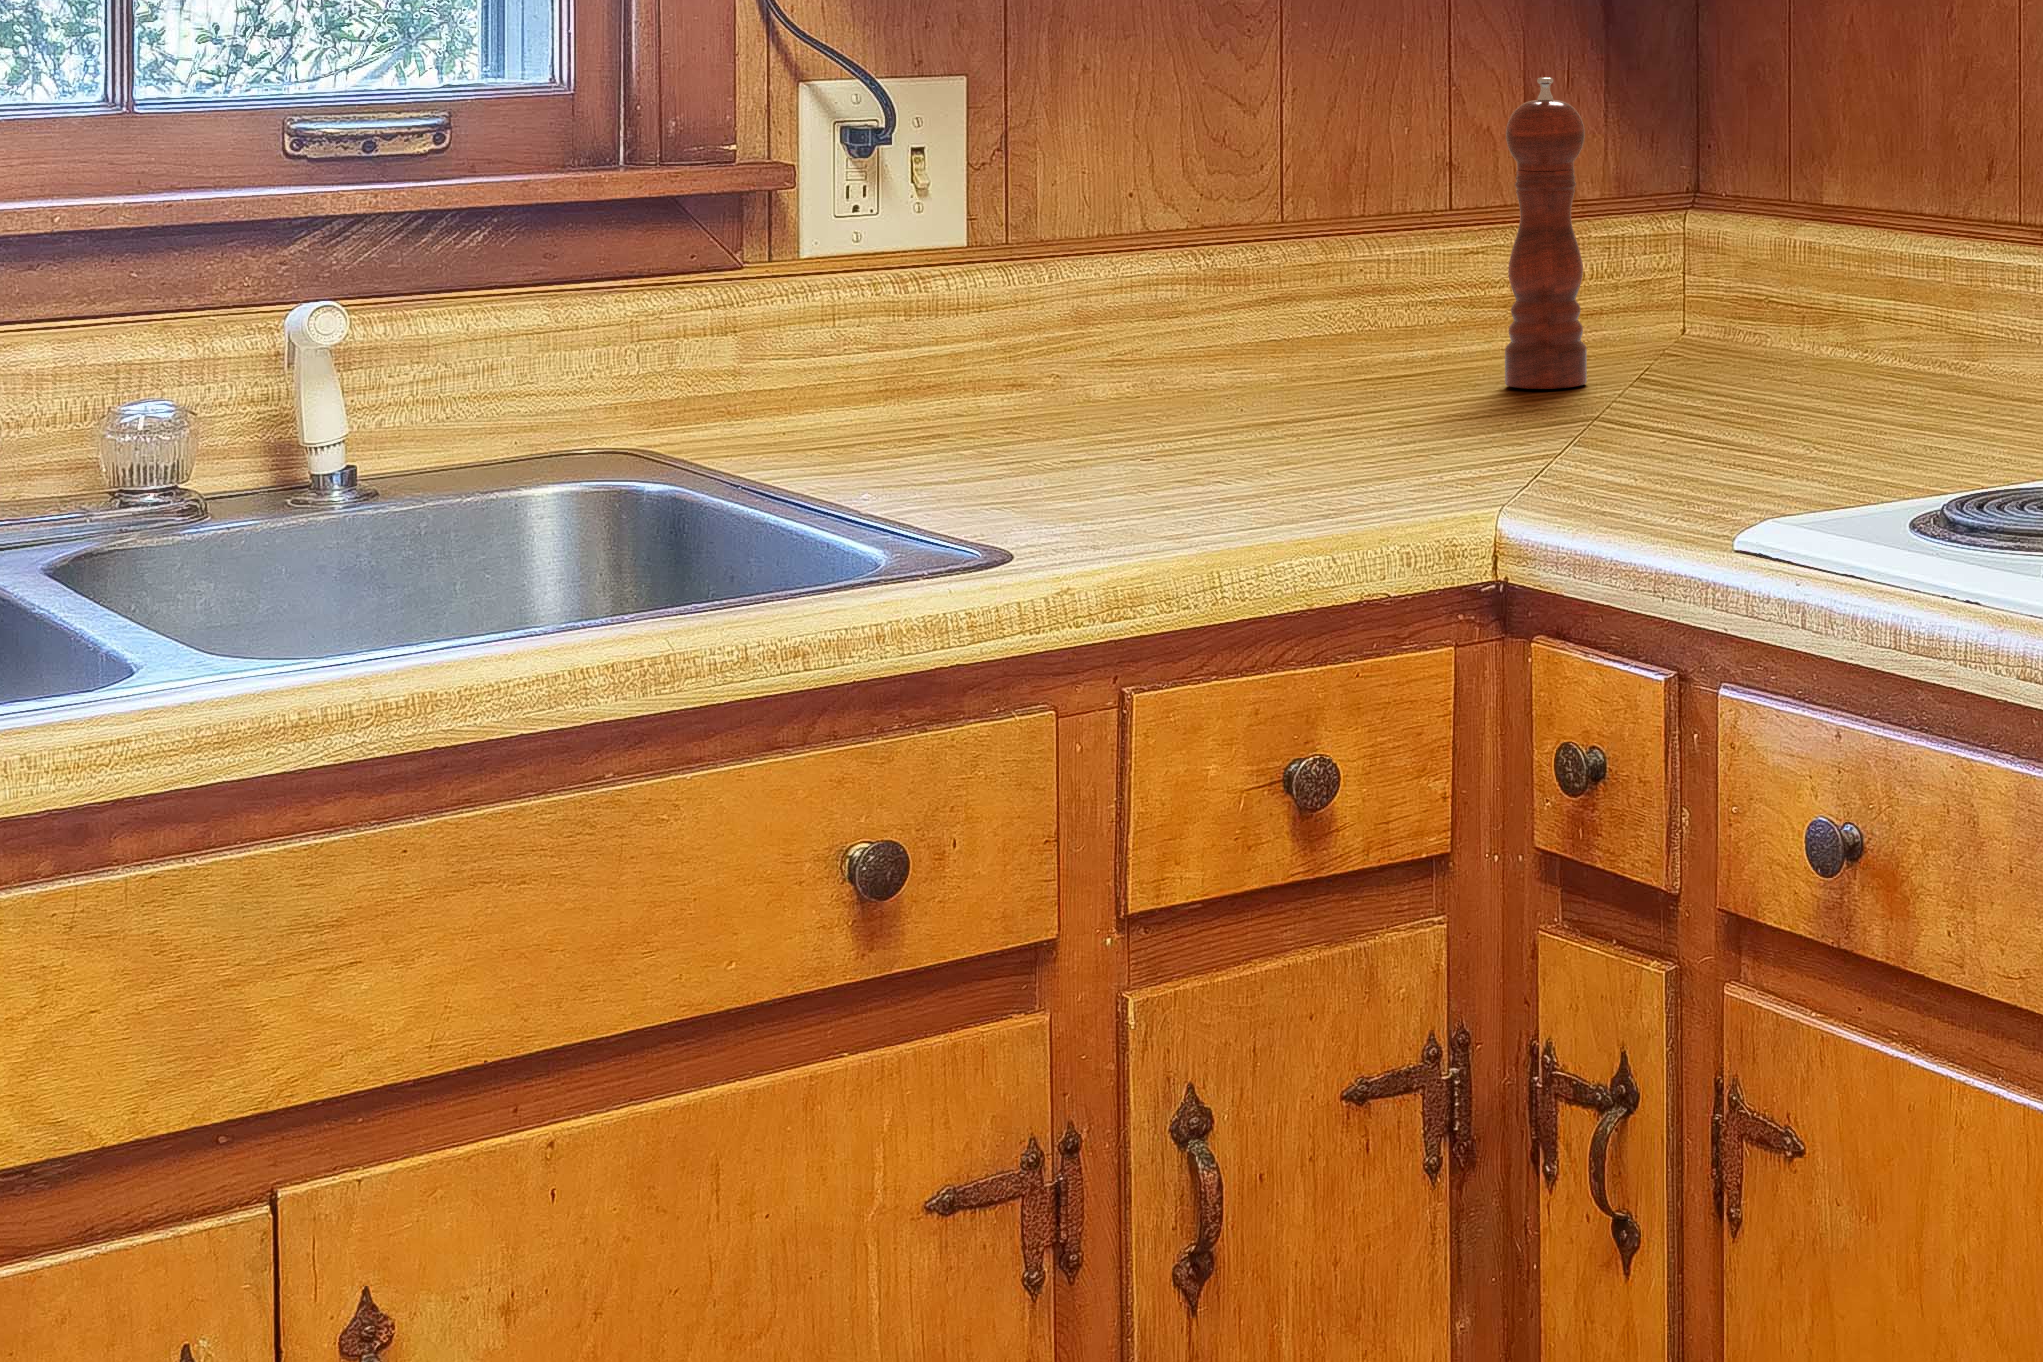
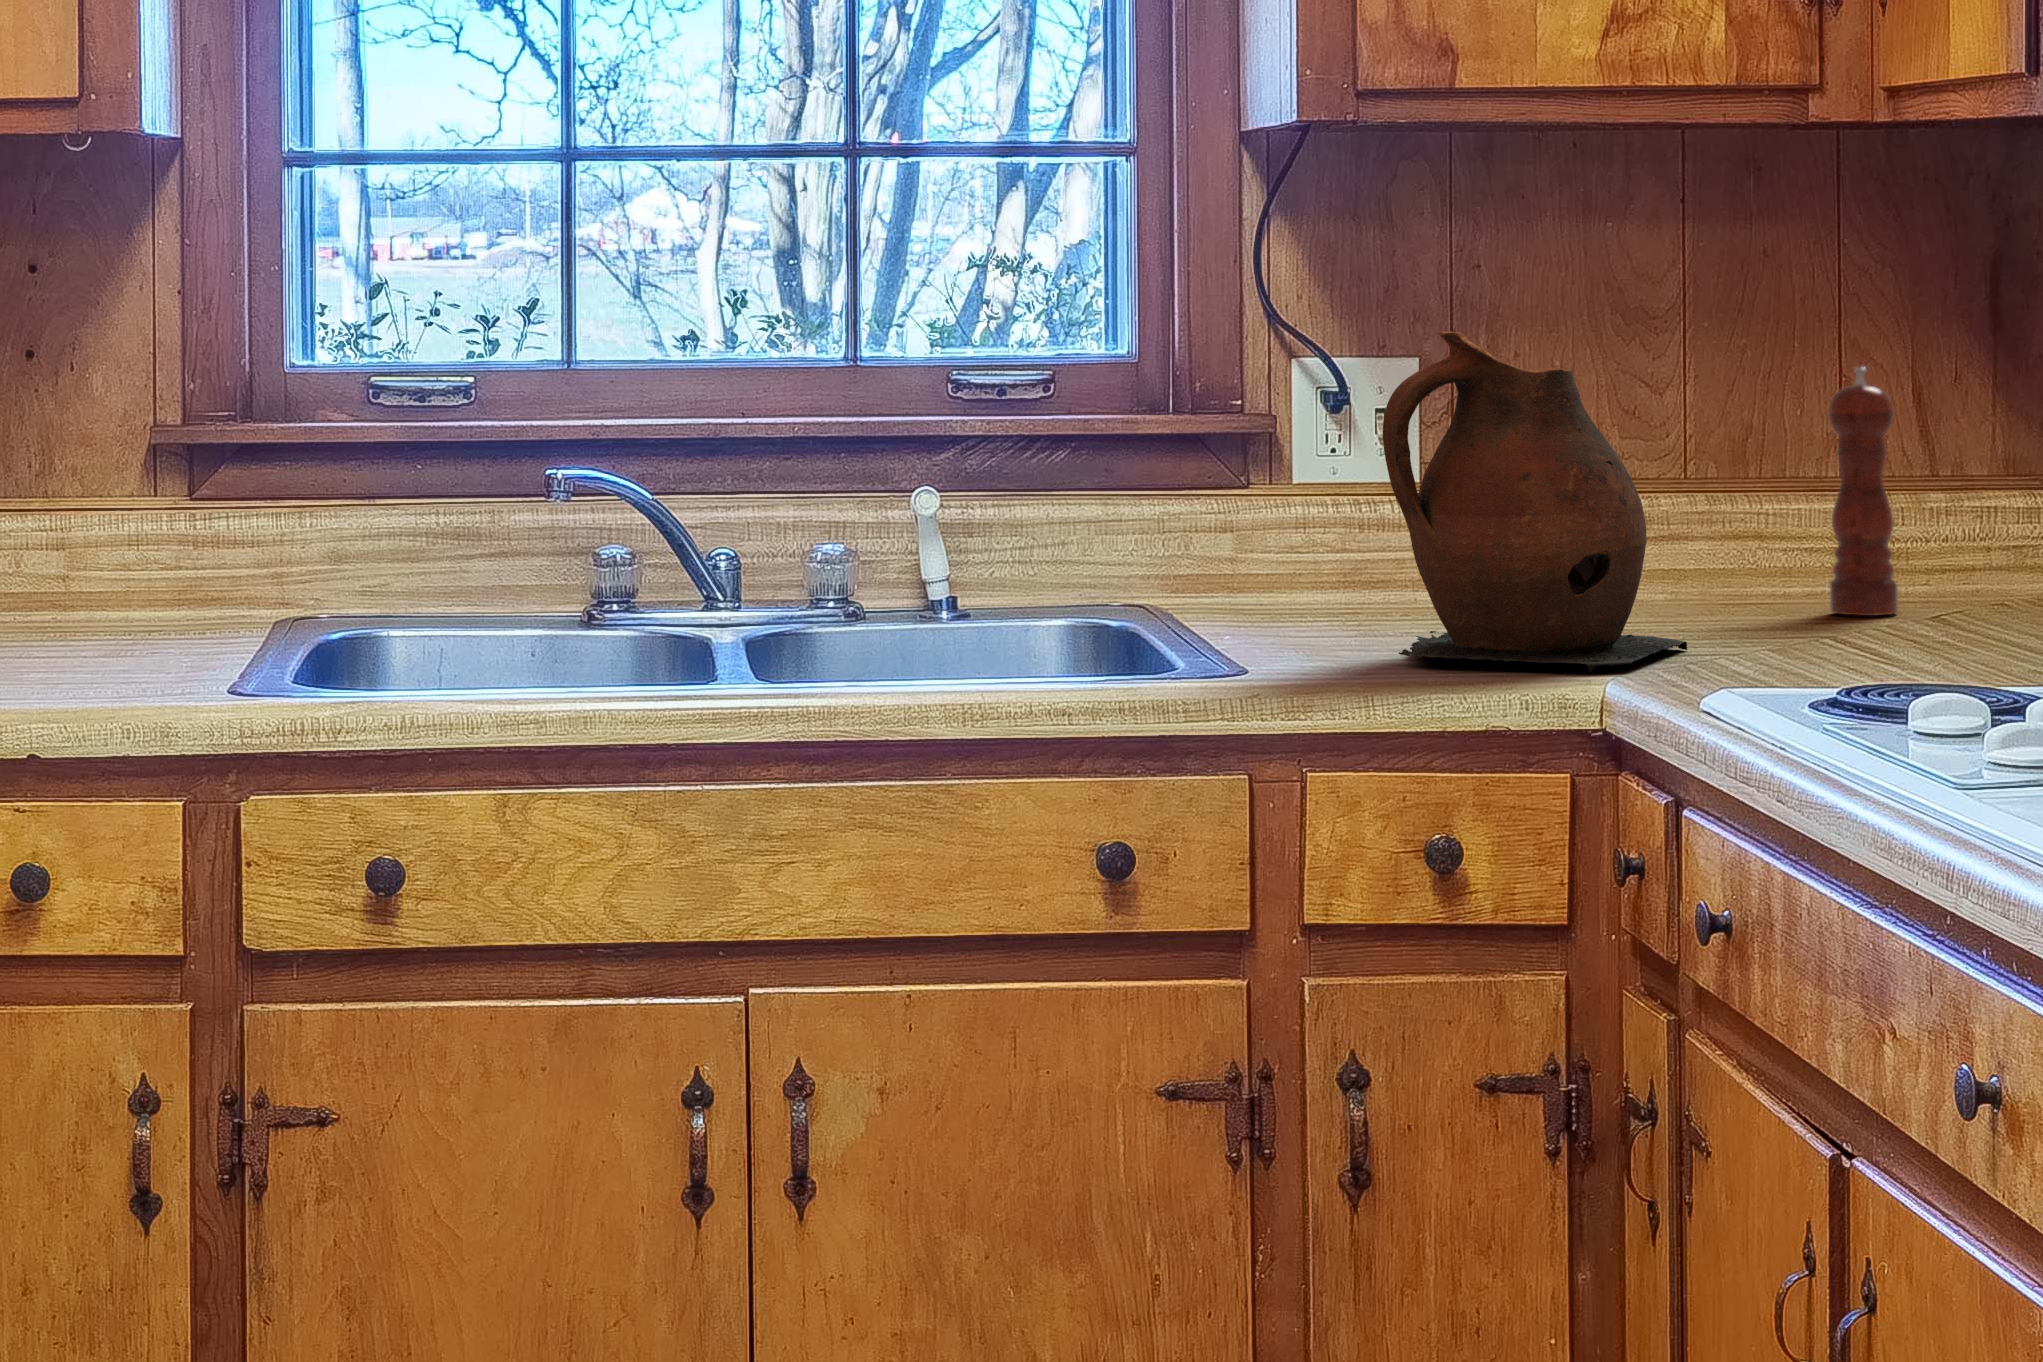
ceramic pitcher: none [1135,45,1511,508] -> present [1383,331,1687,672]

